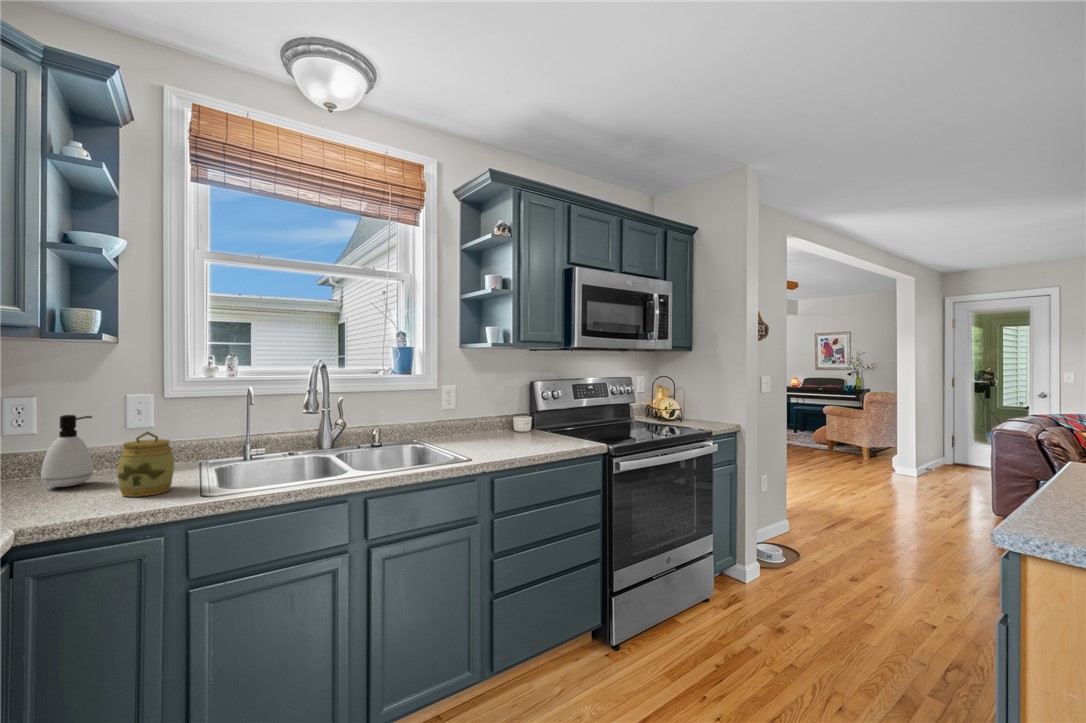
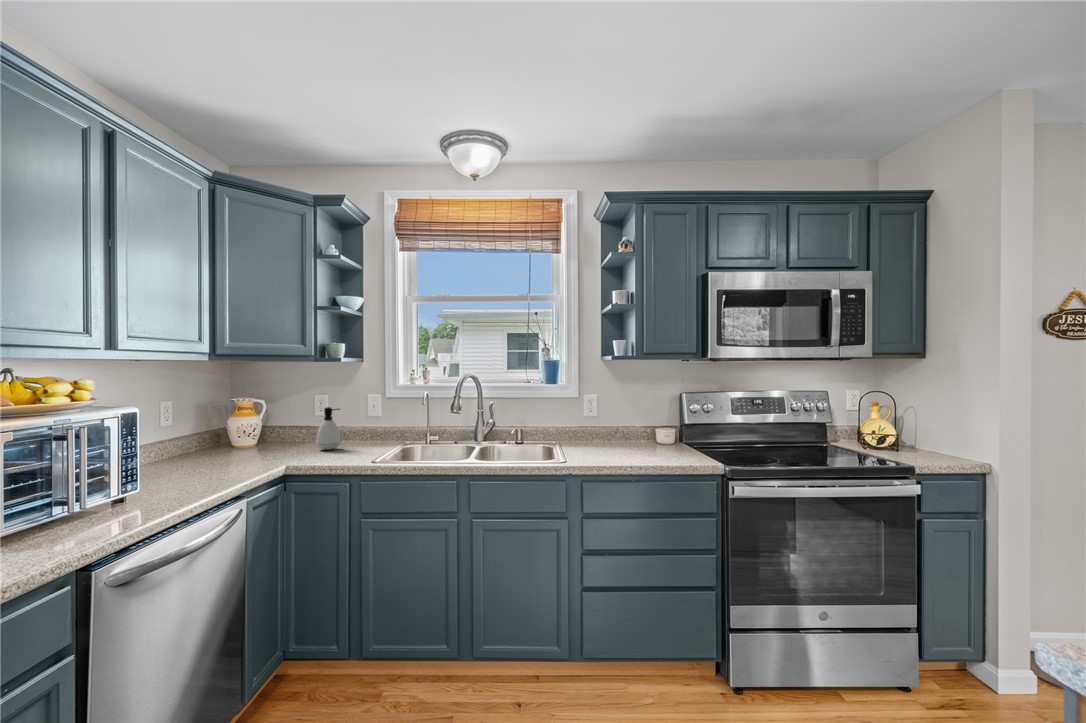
jar: present [117,432,174,497] -> none [339,419,369,458]

